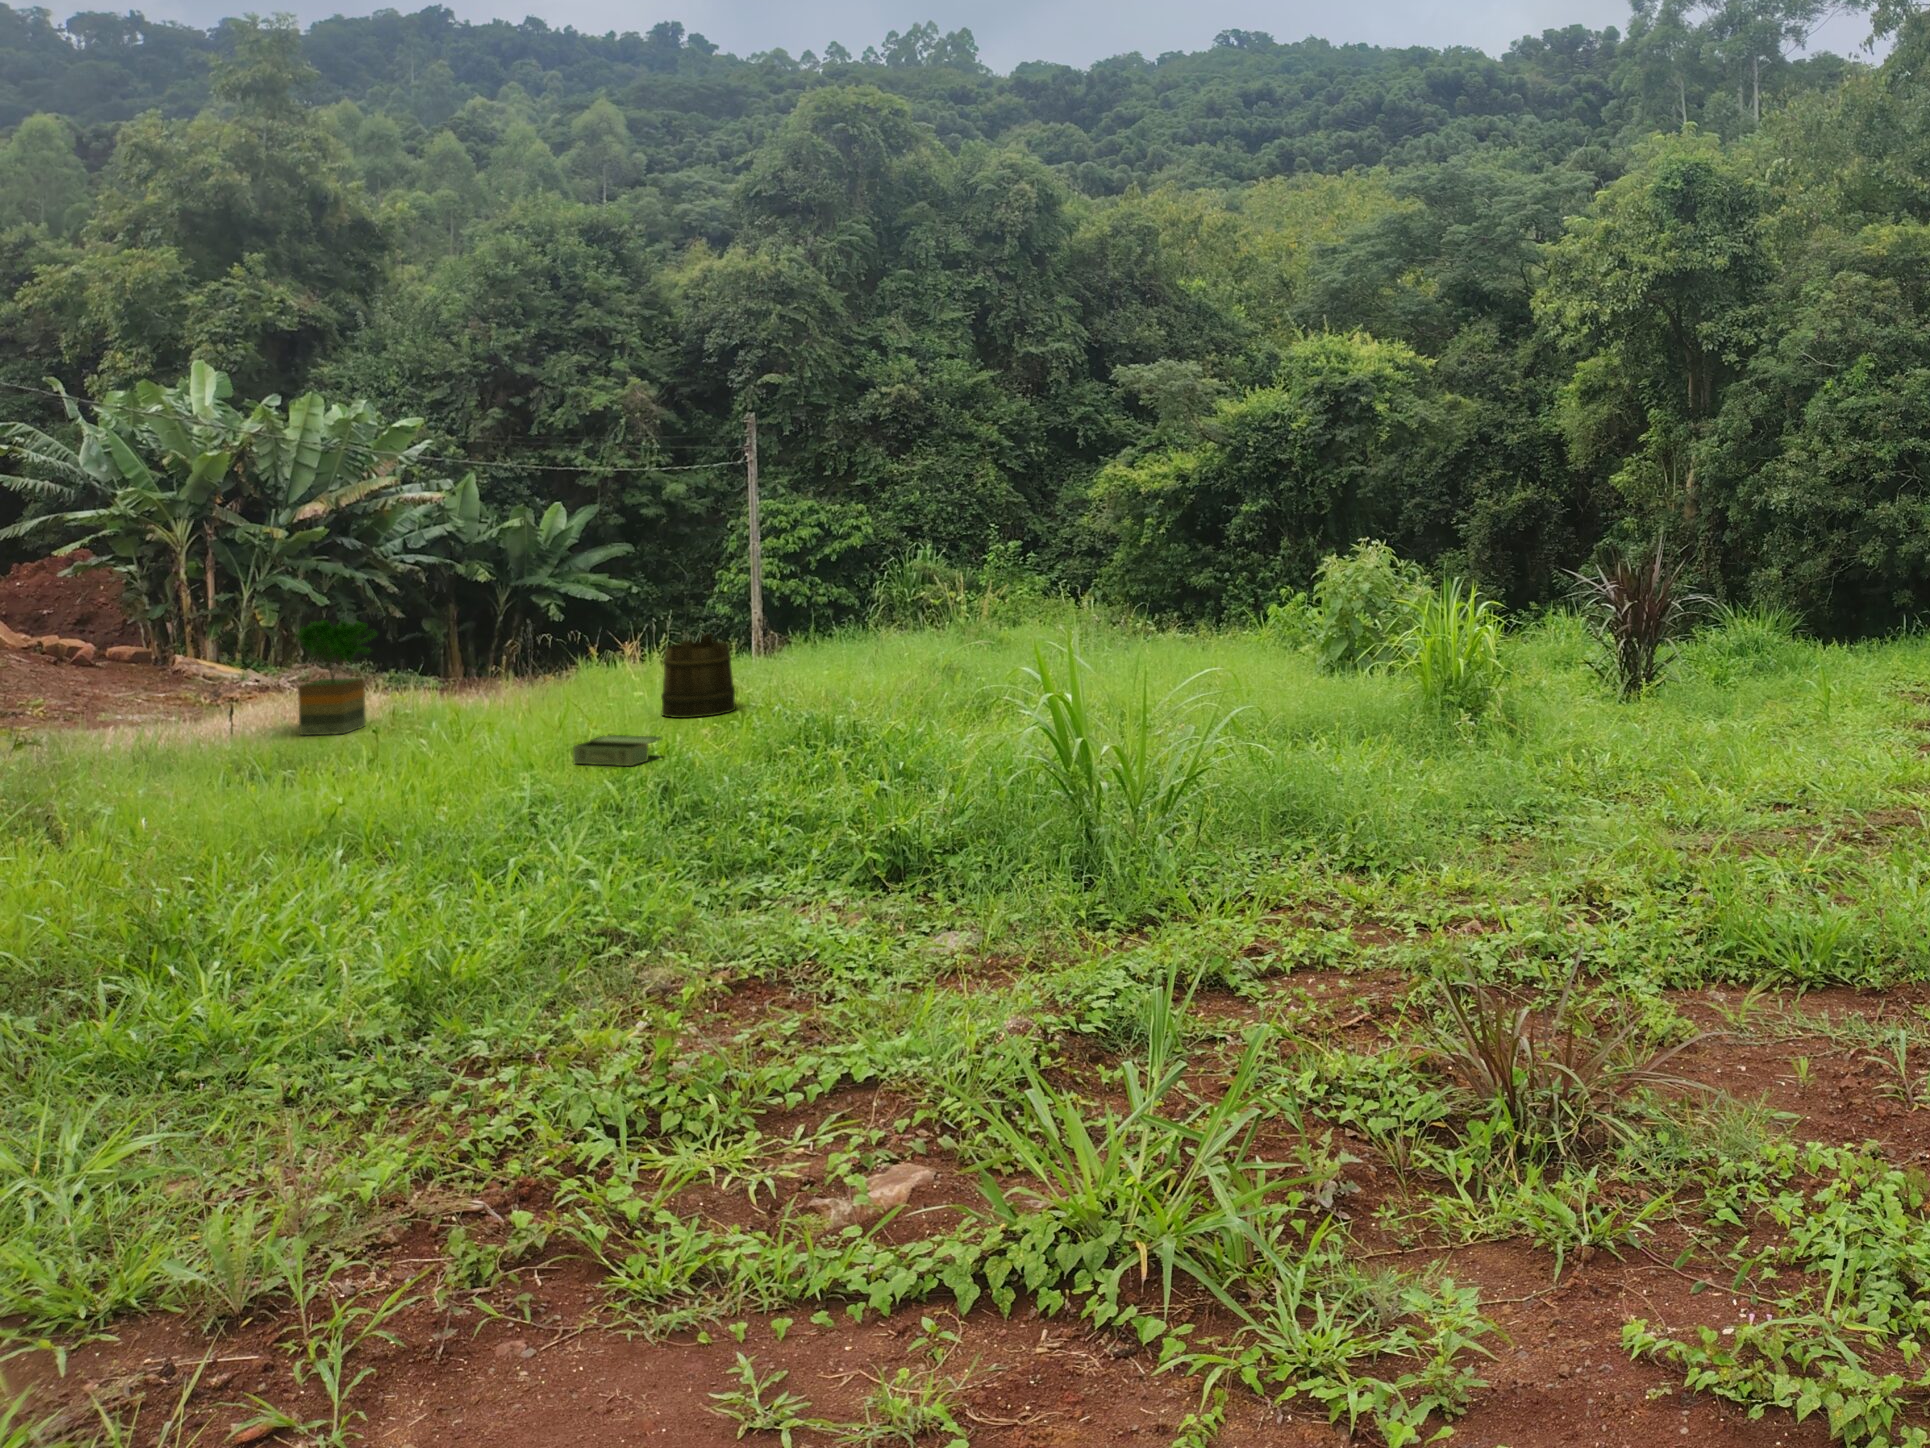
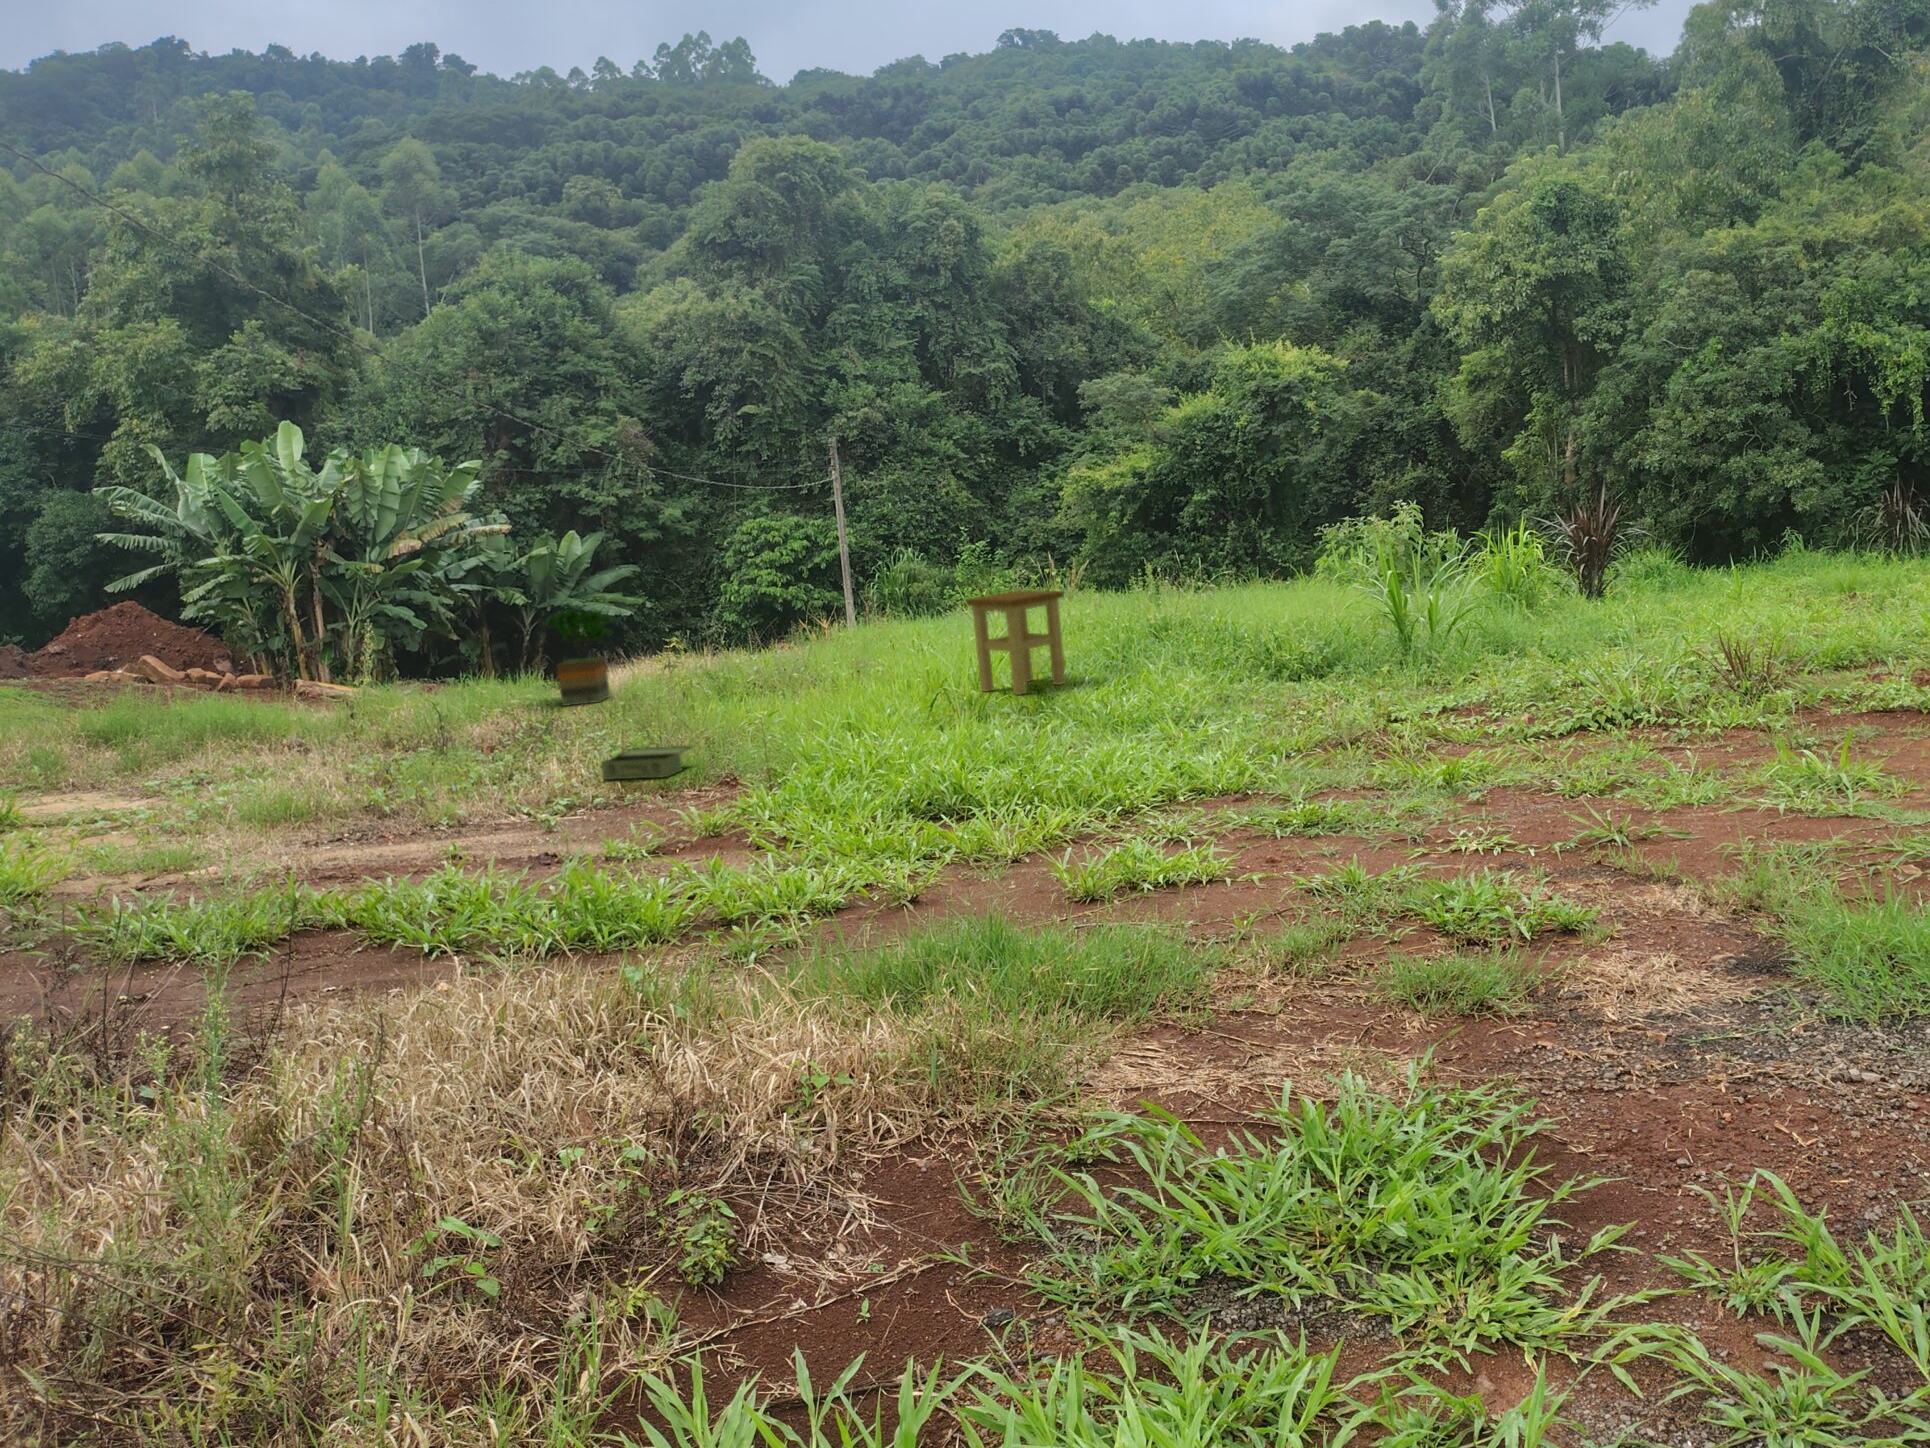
bucket: present [661,634,736,718] -> none [855,602,917,670]
stool: none [741,638,862,774] -> present [966,590,1066,695]
toolbox: present [573,735,662,766] -> present [601,746,692,780]

